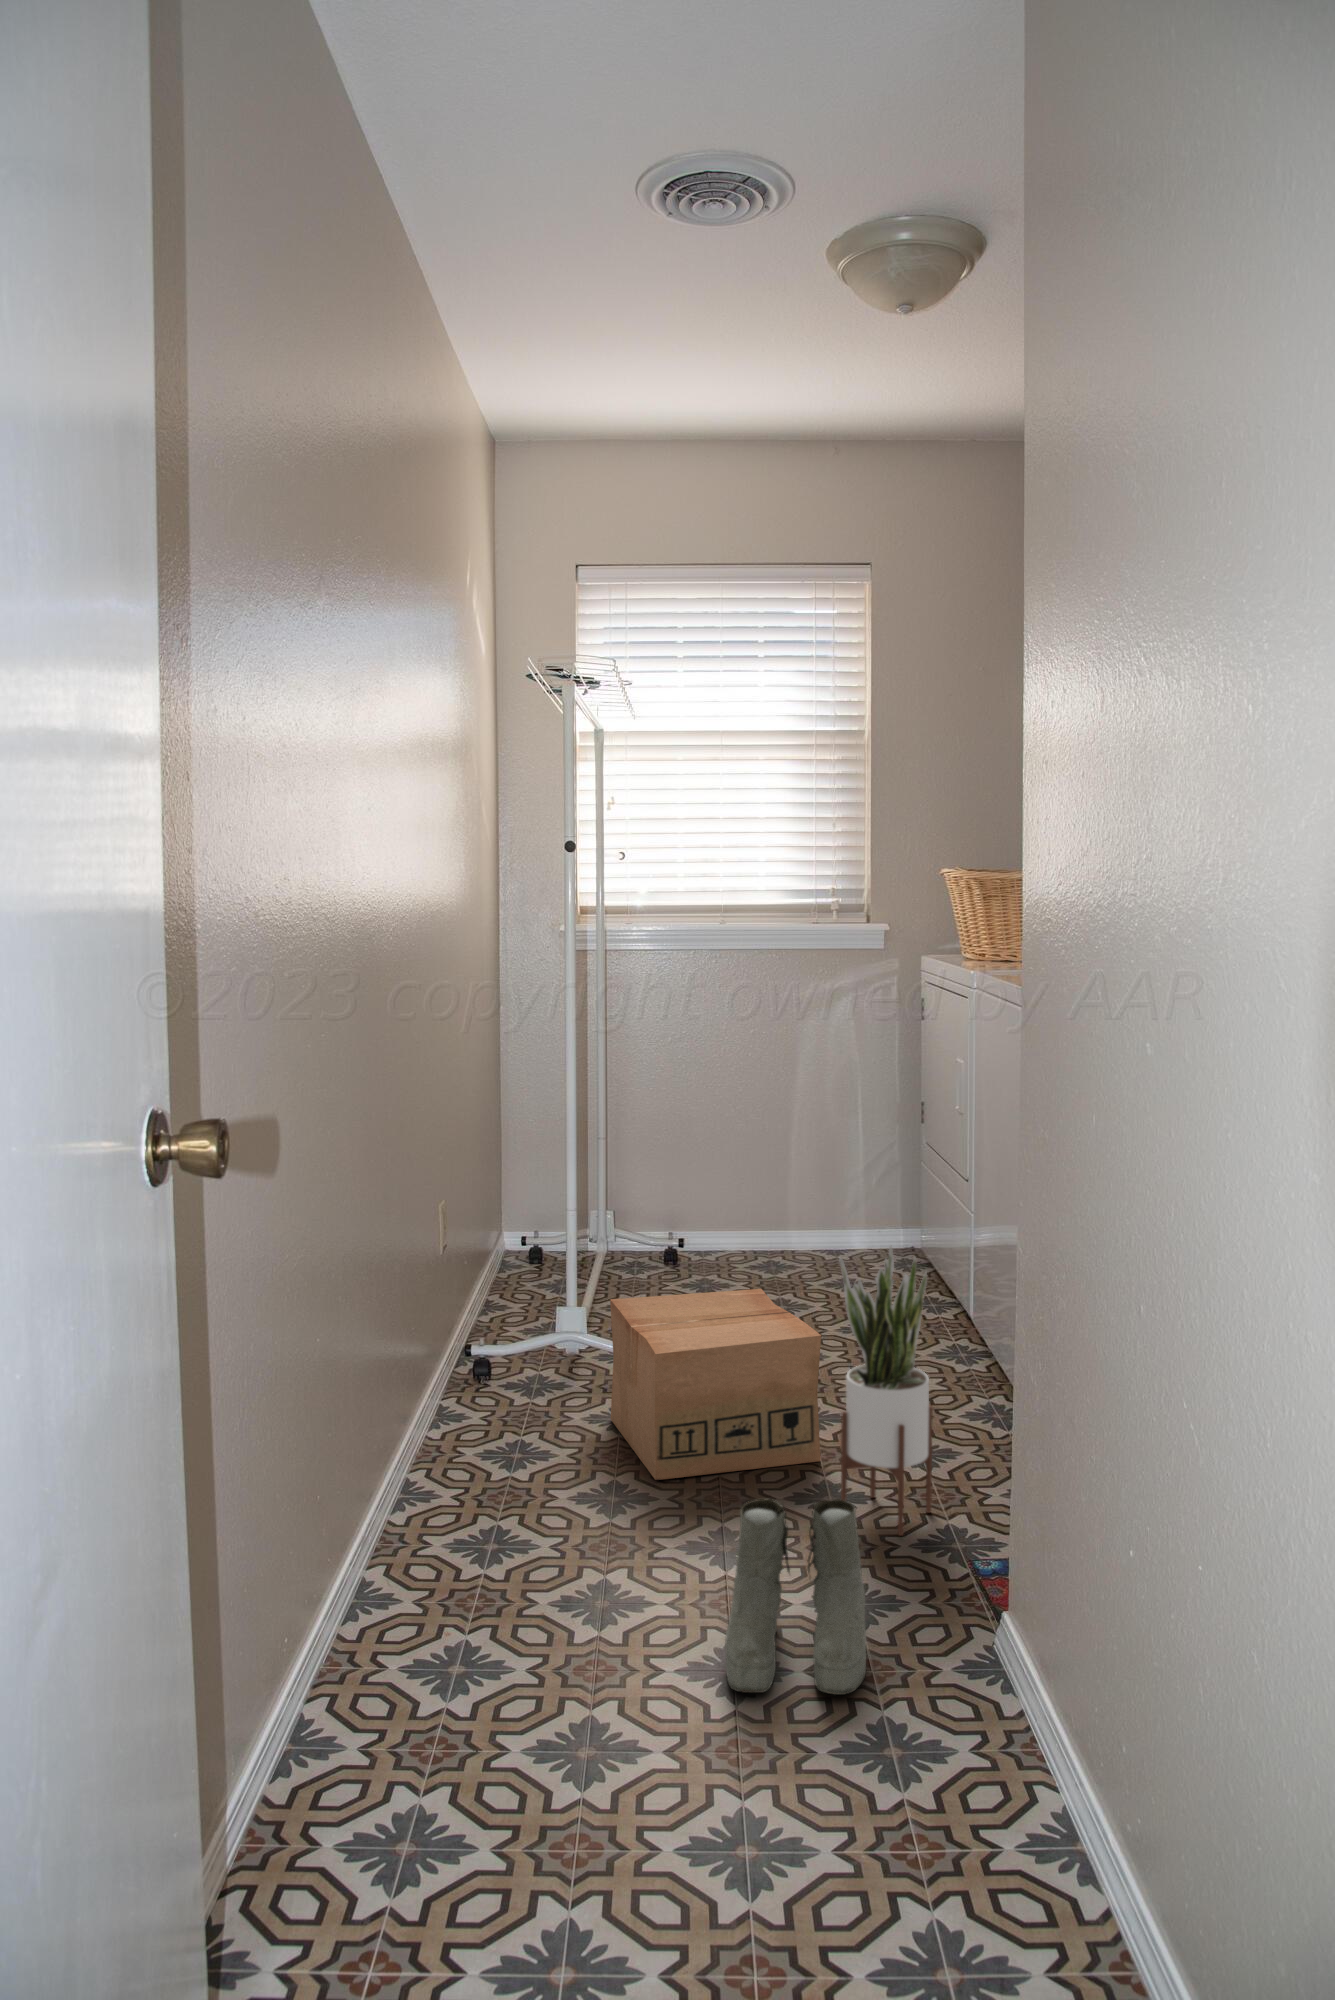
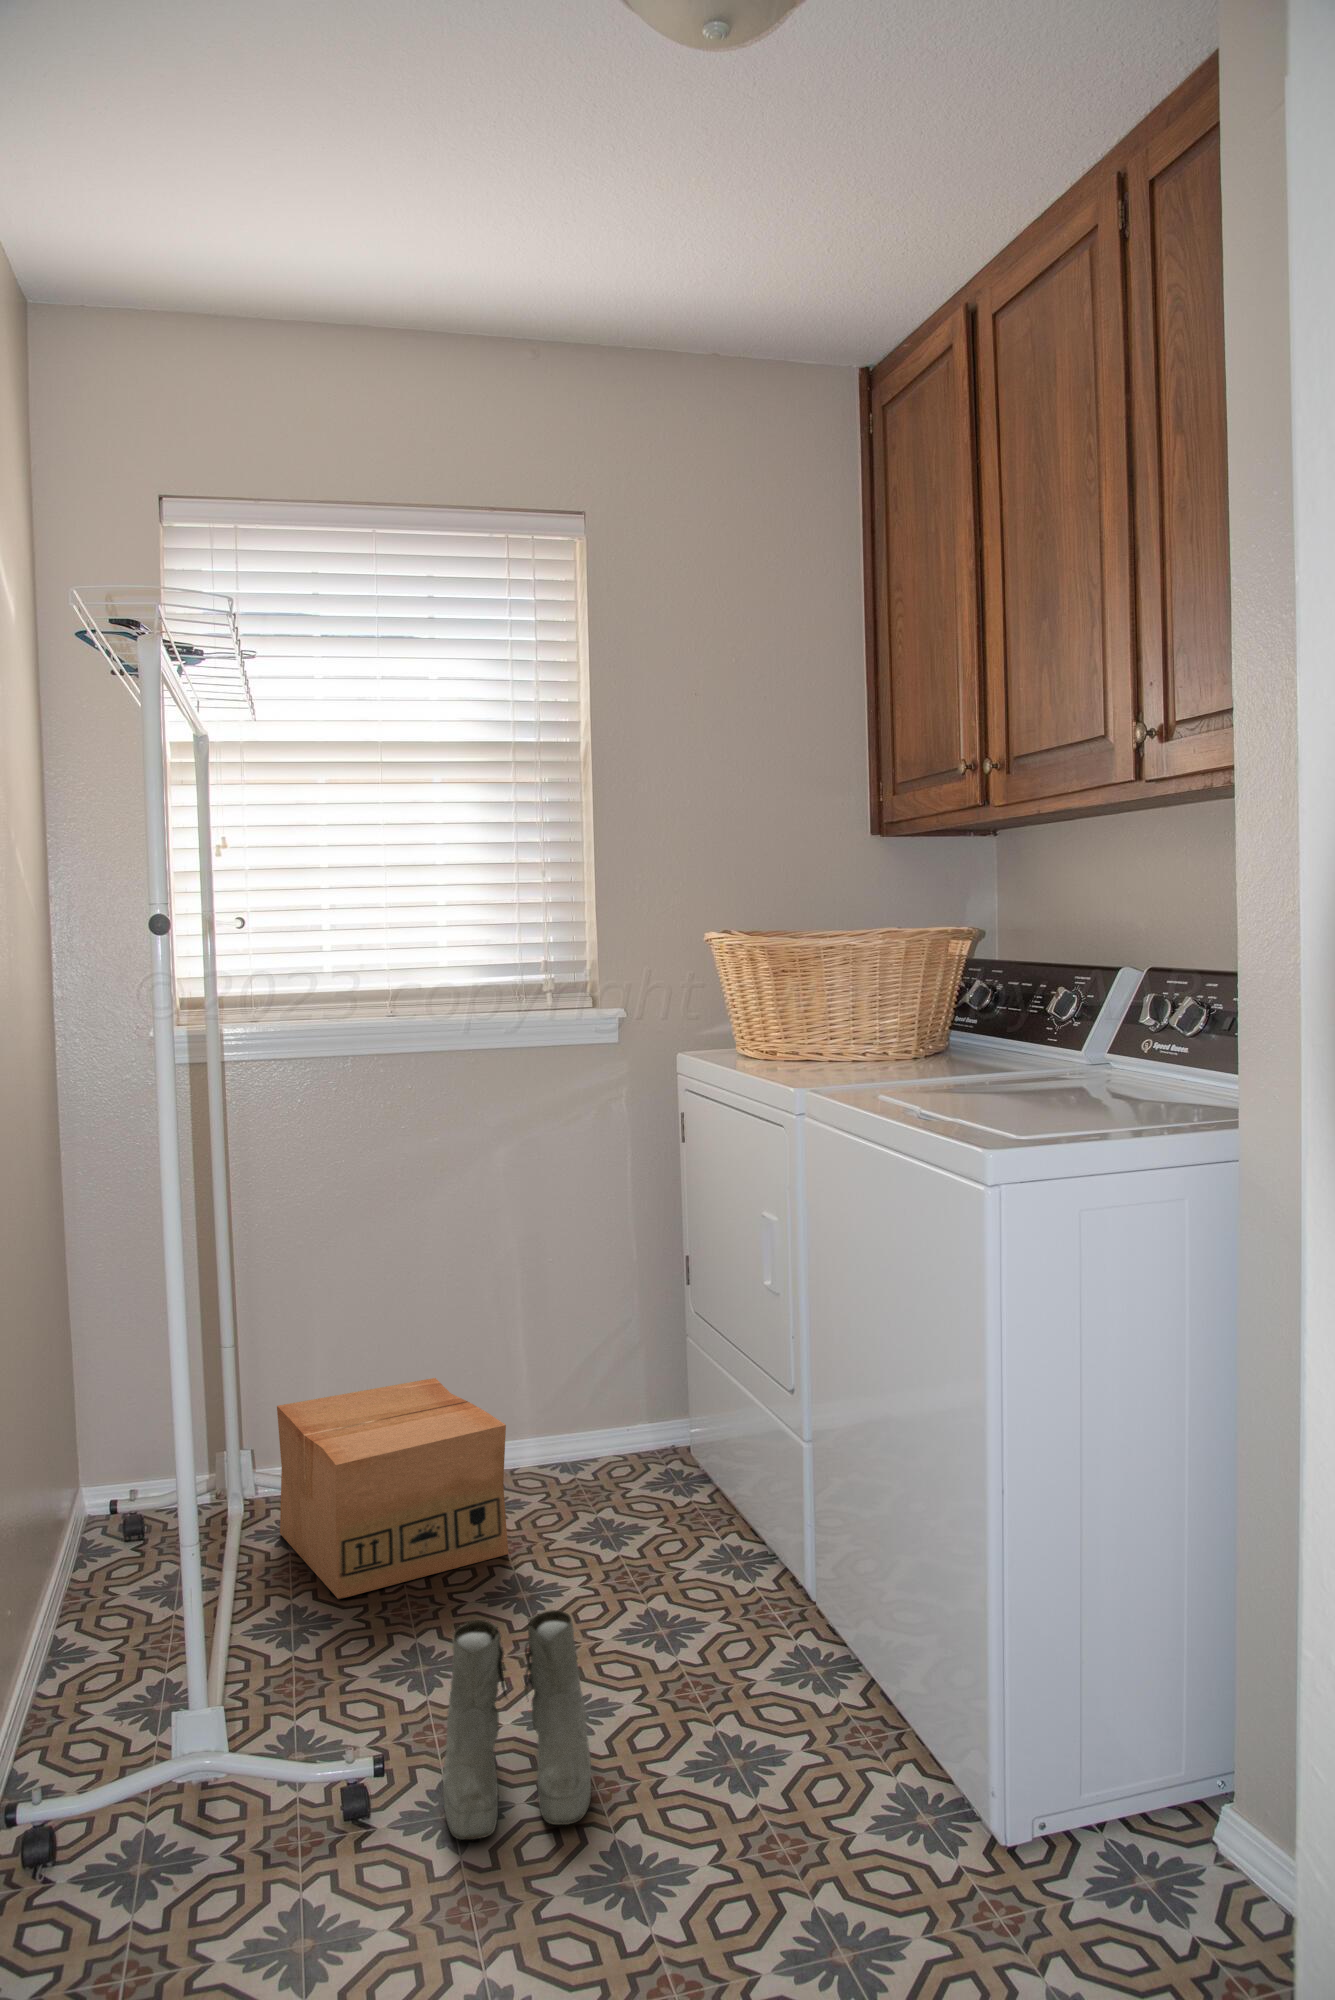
potted plant: present [839,1246,933,1536] -> none [532,1331,628,1628]

